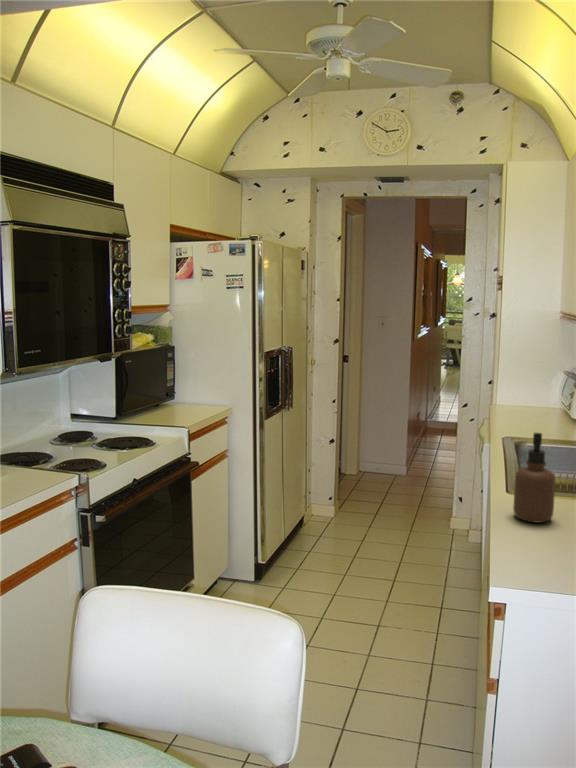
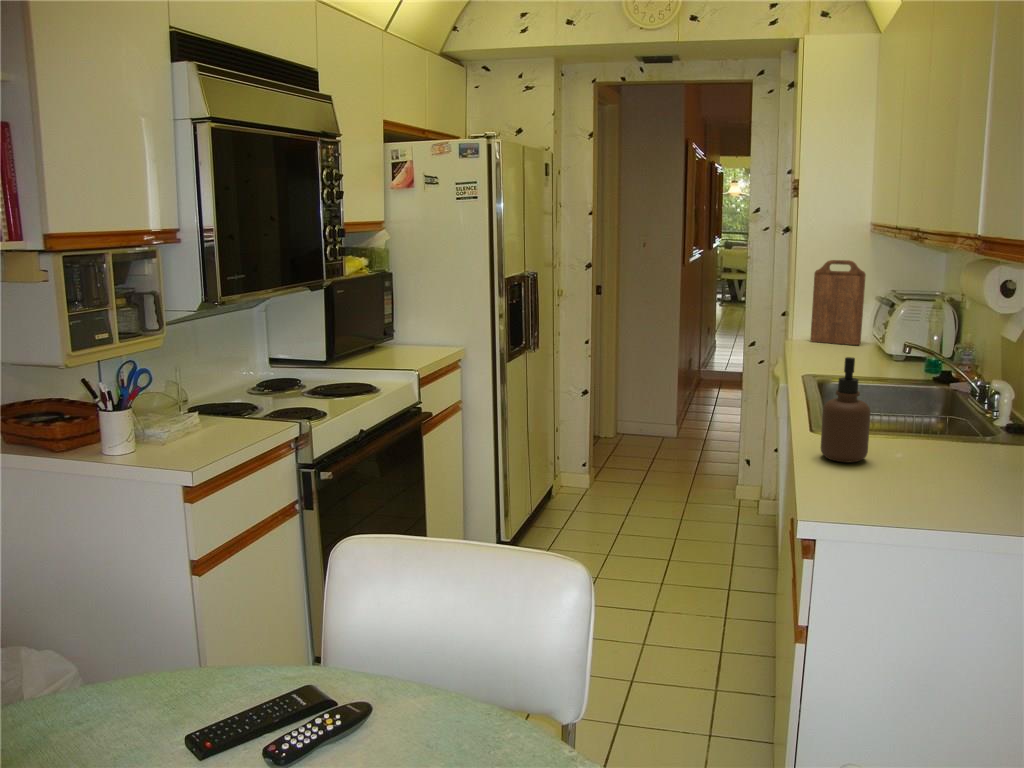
cutting board: none [511,342,555,411] -> present [810,260,866,345]

